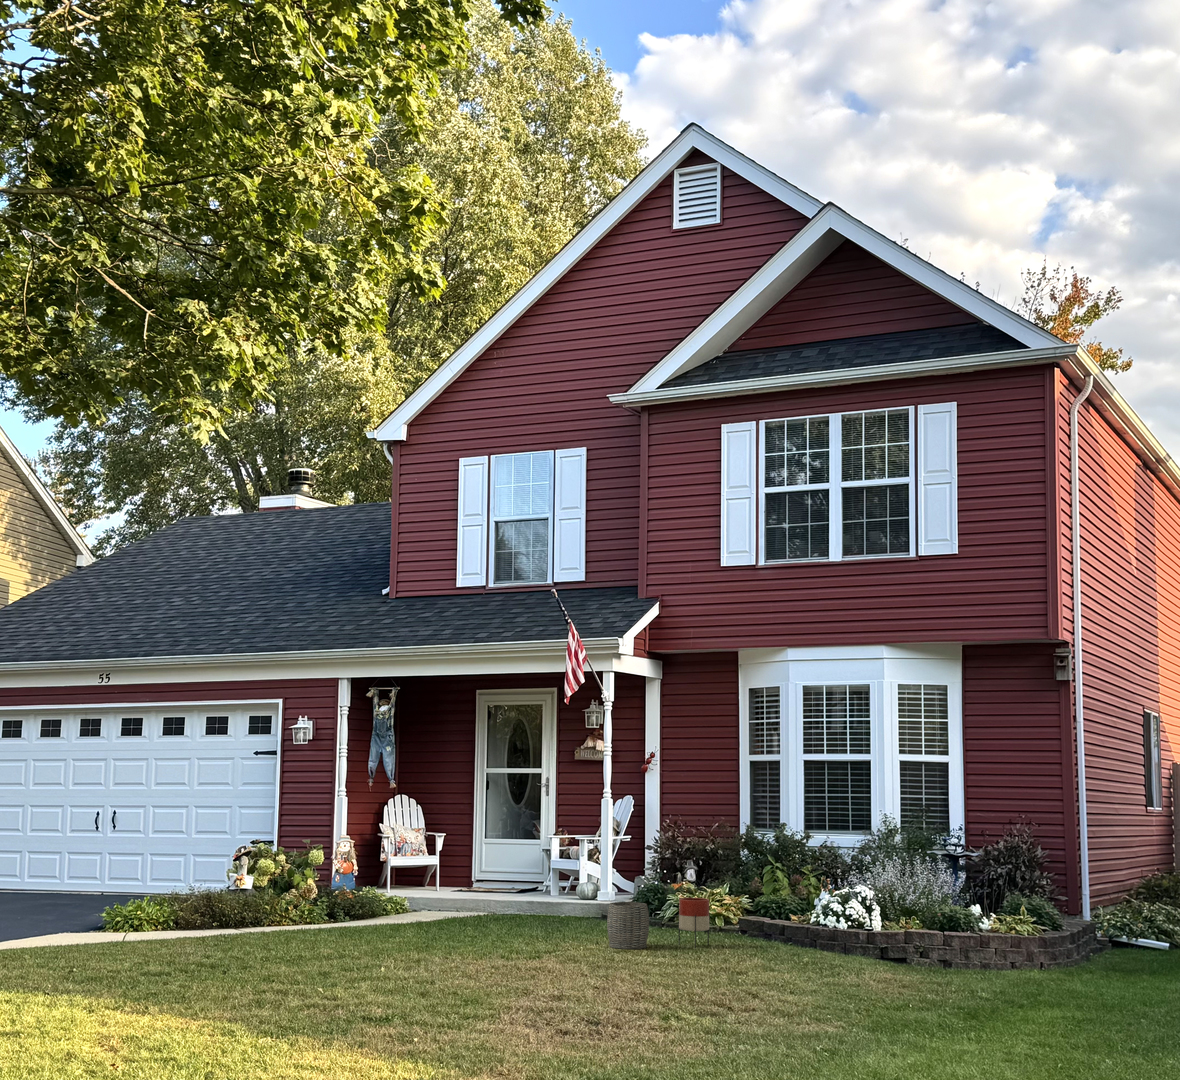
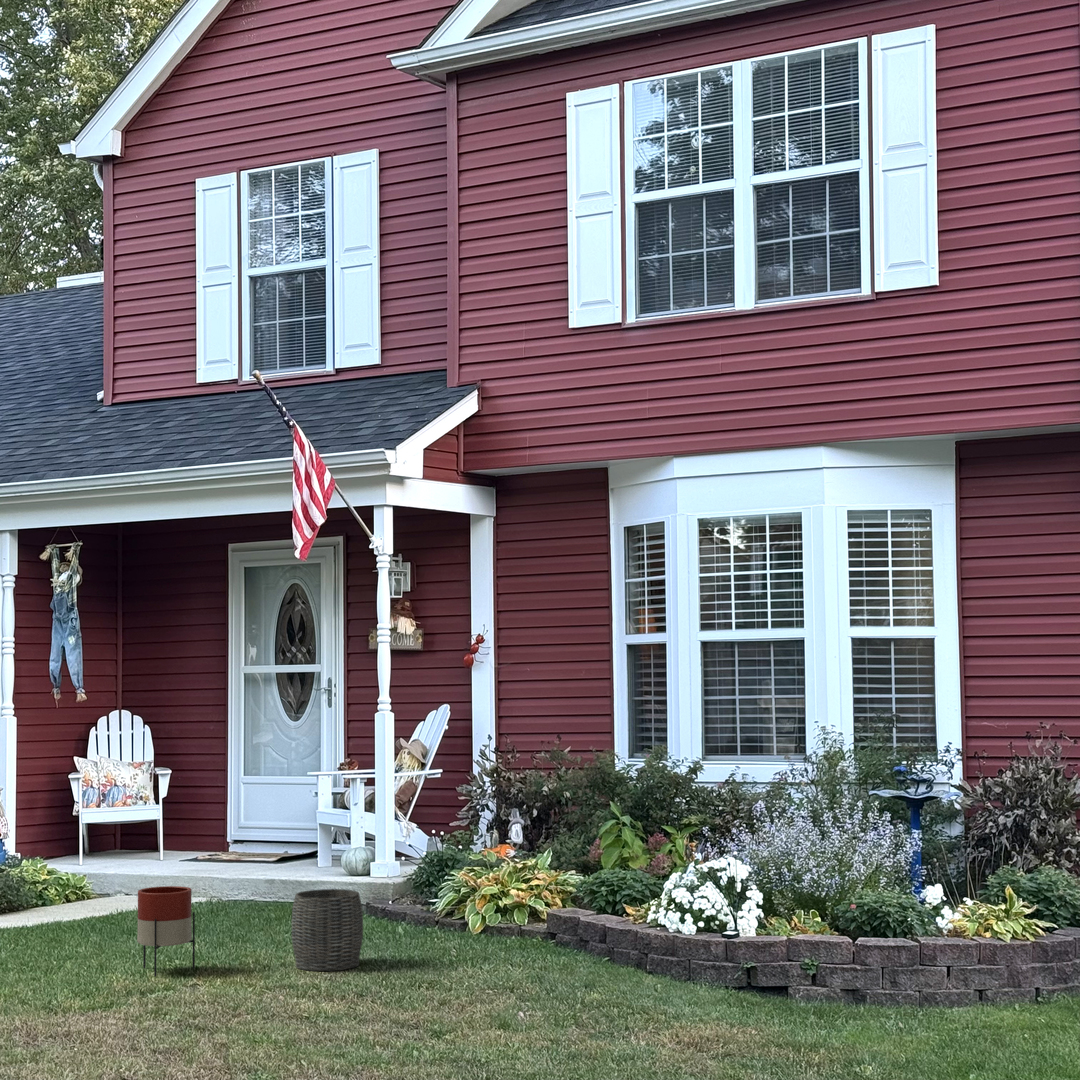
planter: present [679,898,709,948] -> present [137,886,195,977]

